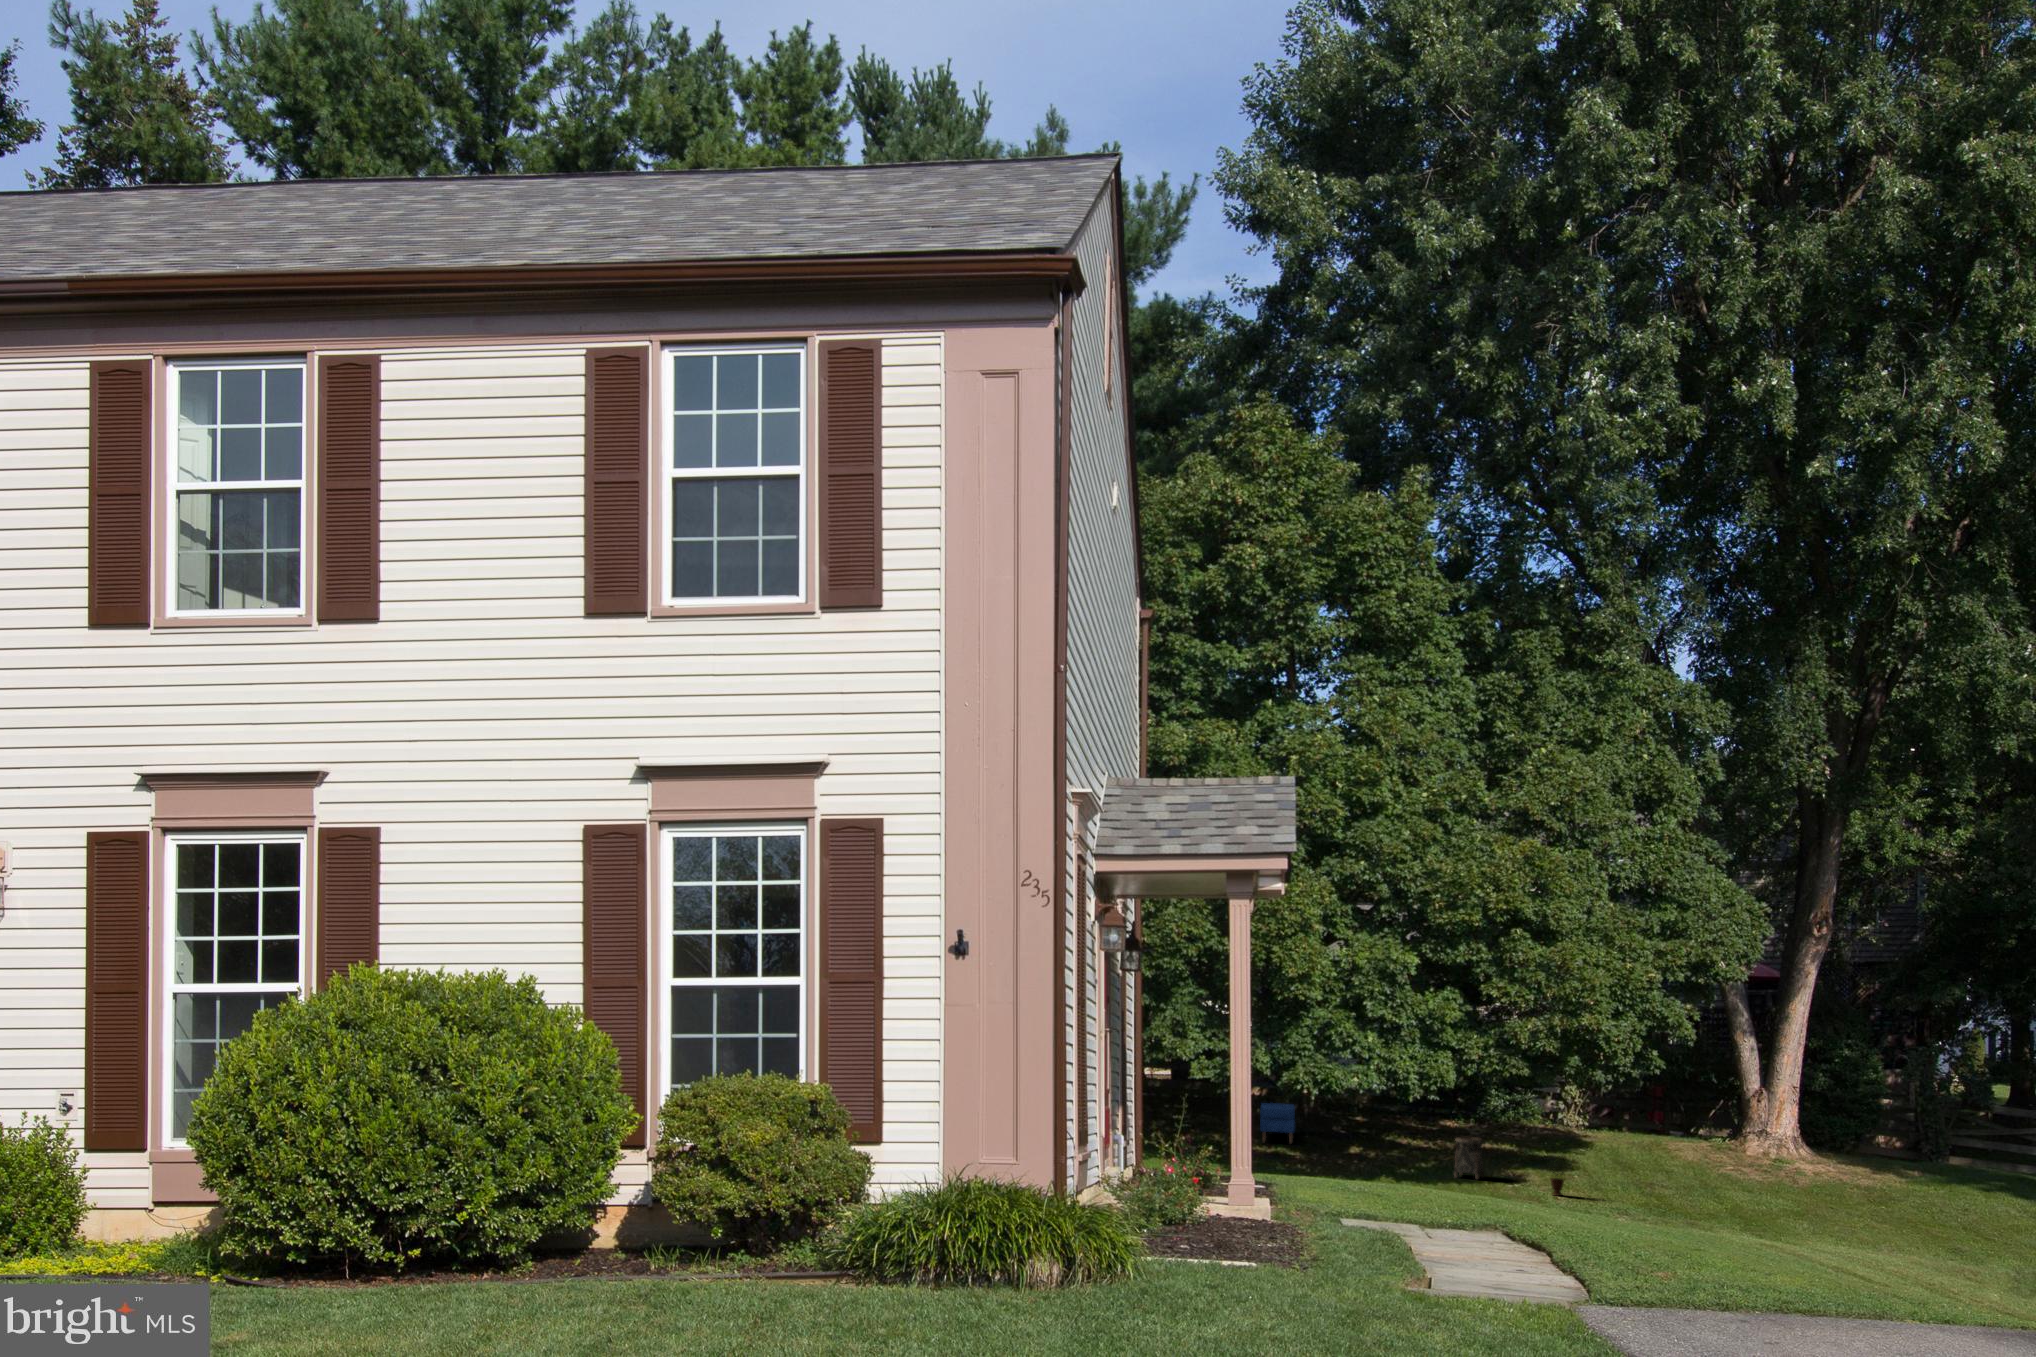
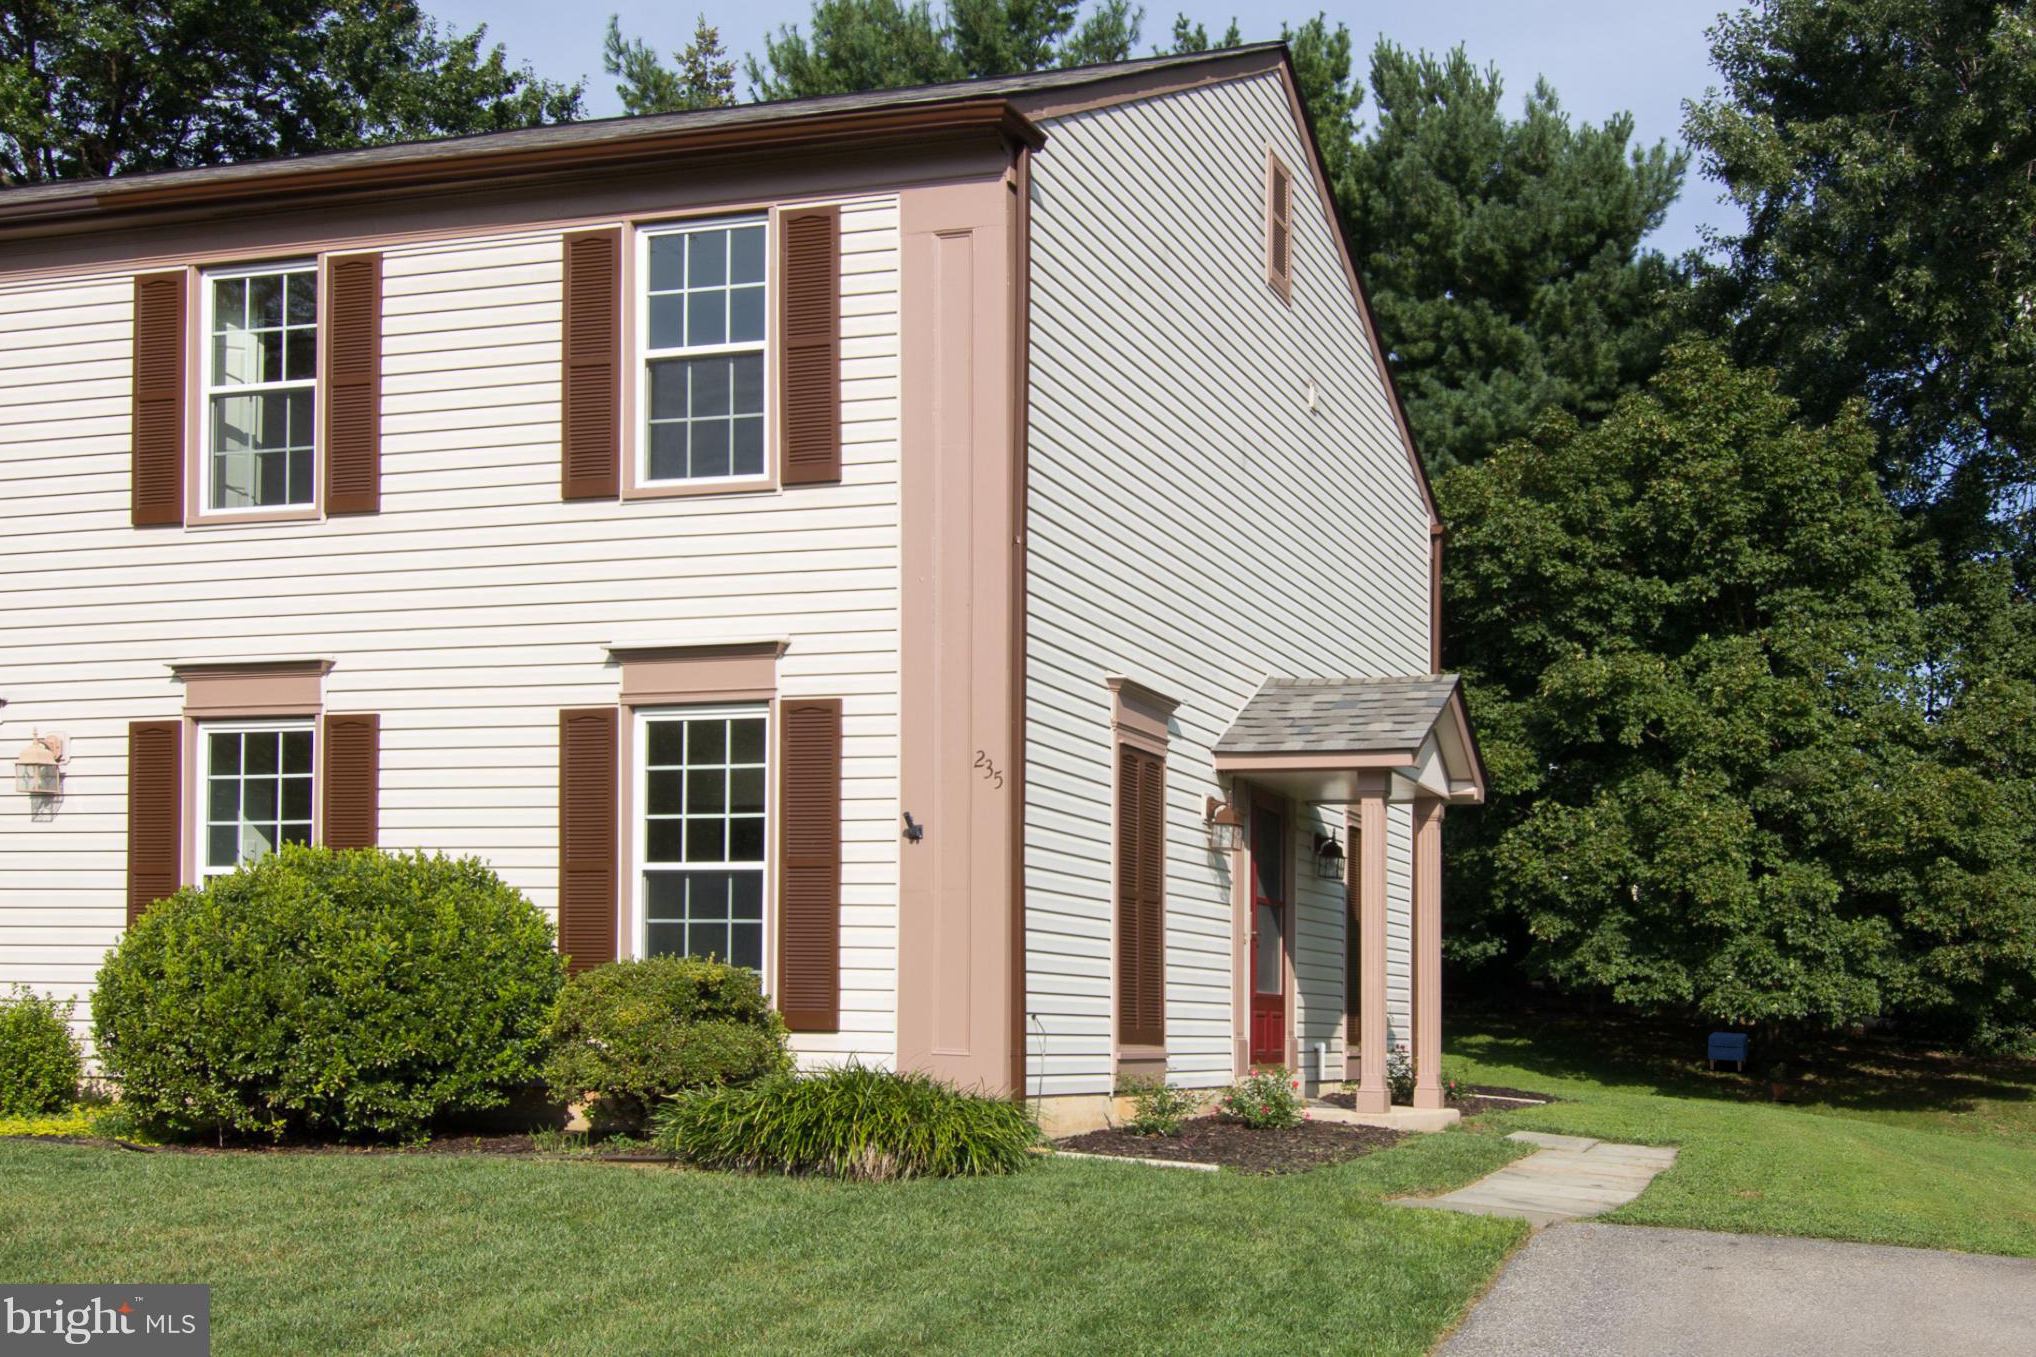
basket: present [1454,1137,1484,1179] -> none [1897,1065,1929,1106]
potted plant: present [1549,1156,1564,1196] -> present [1773,1063,1786,1100]

